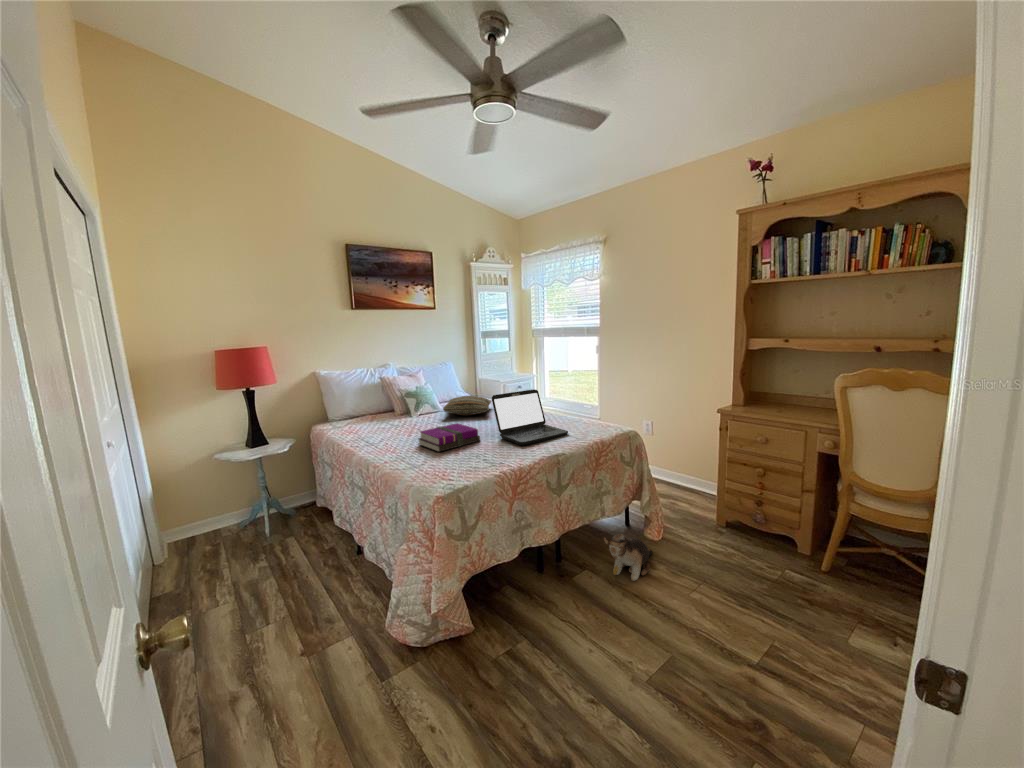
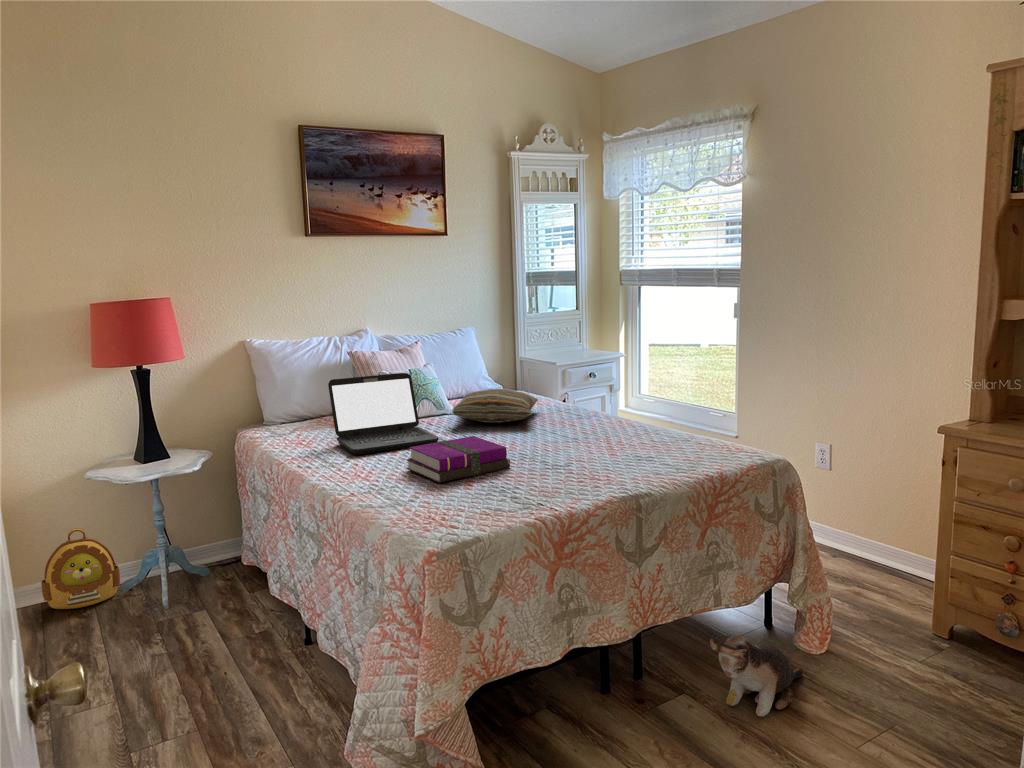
laptop: present [492,390,568,446] -> present [328,373,439,455]
backpack: none [185,490,238,542] -> present [41,528,120,609]

